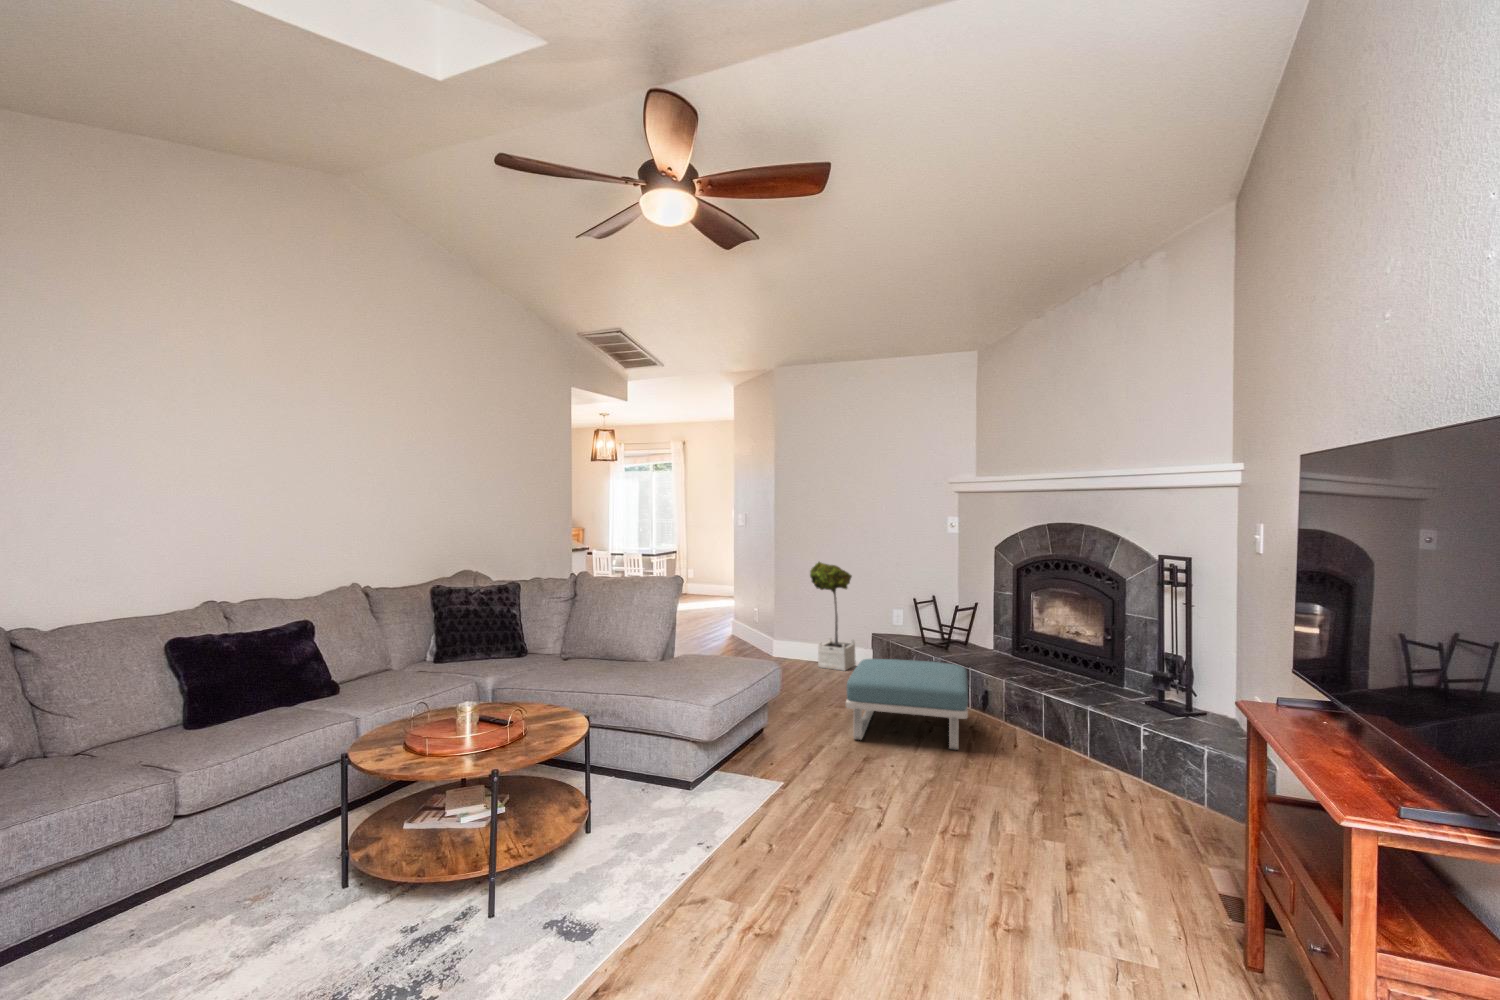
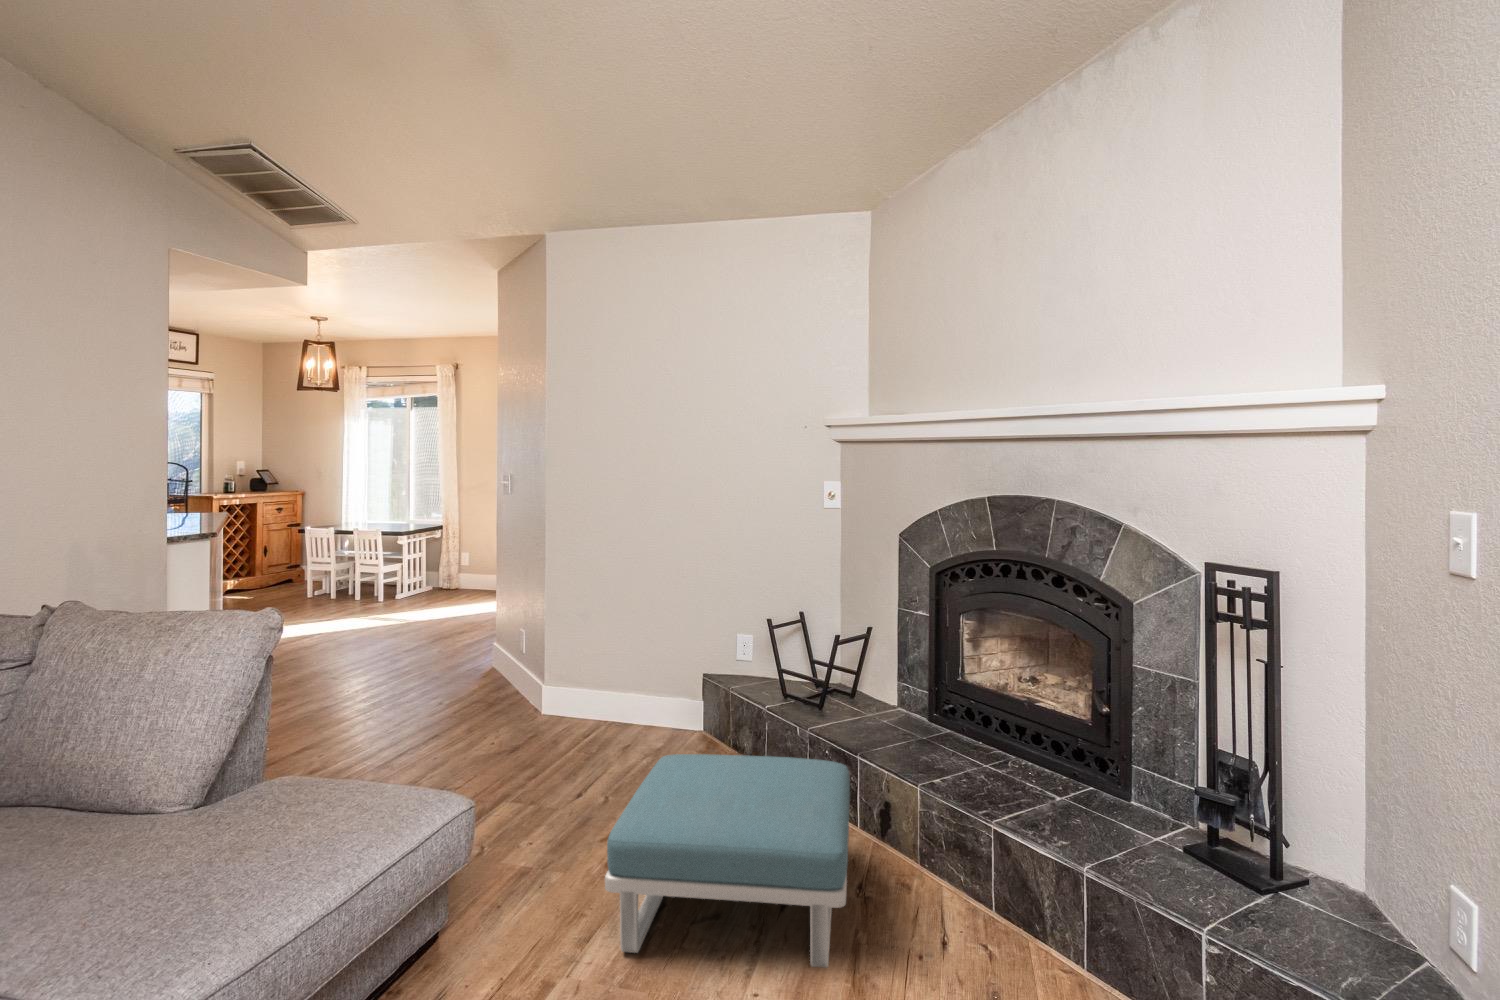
potted tree: present [810,562,856,671] -> none [600,559,679,743]

